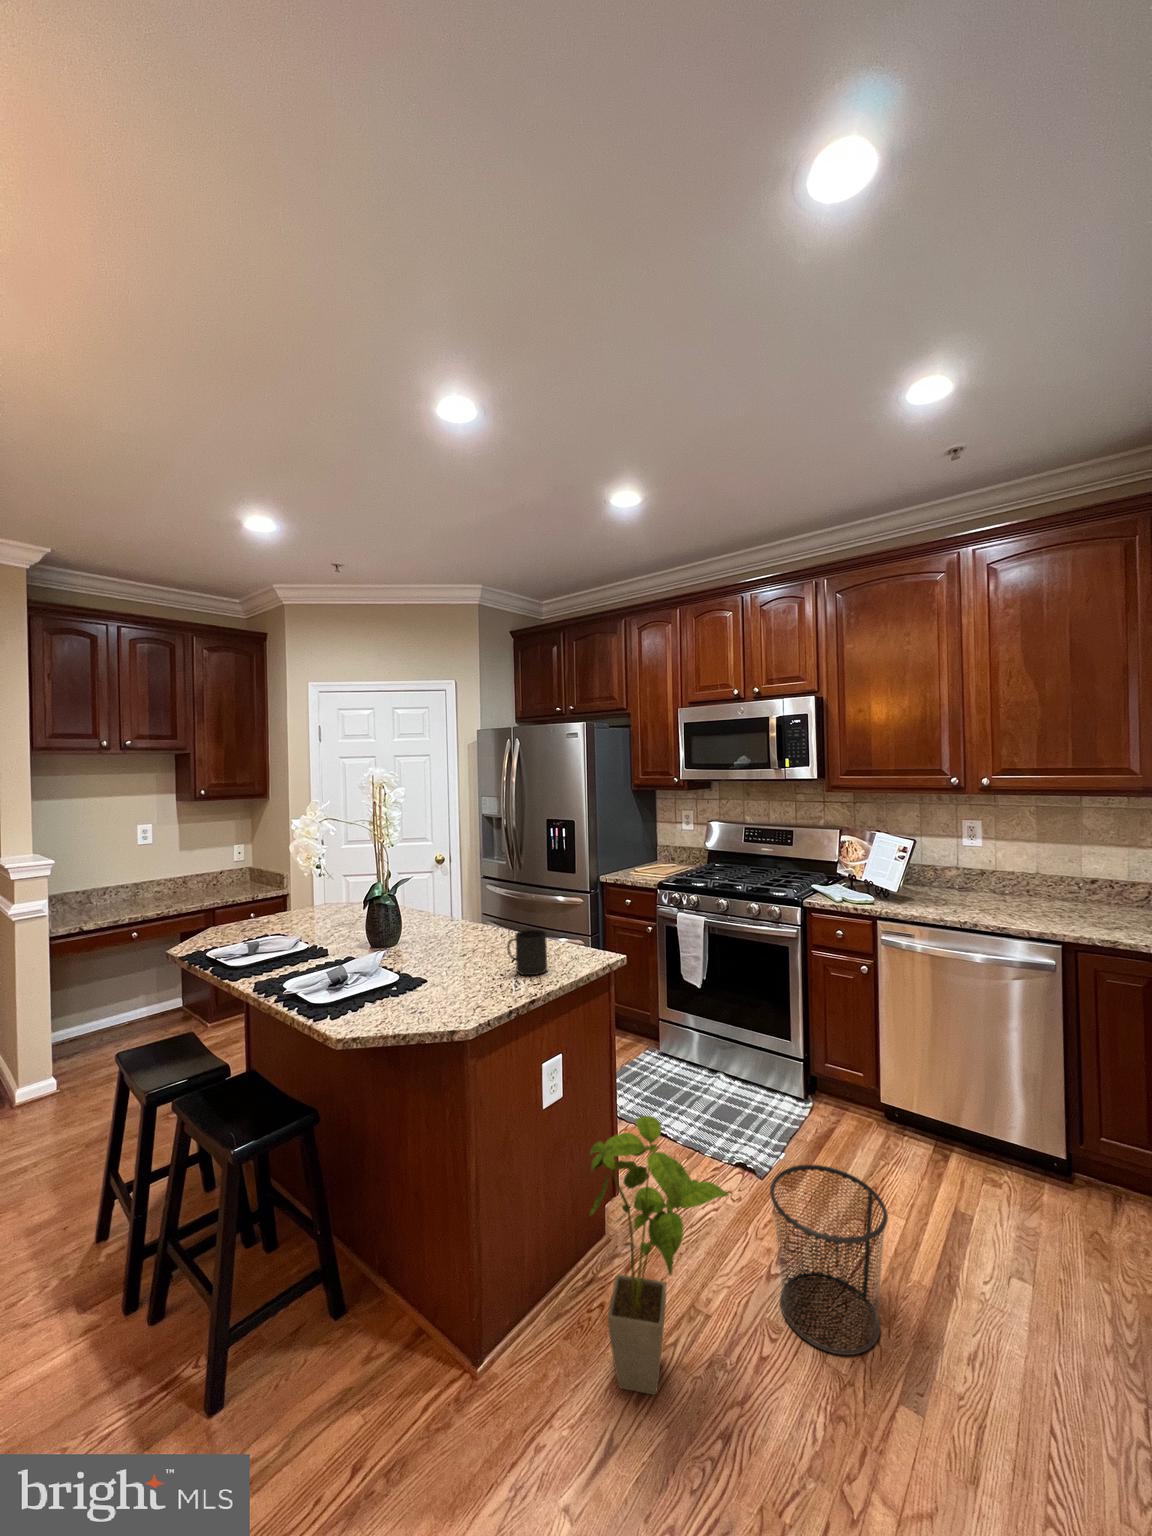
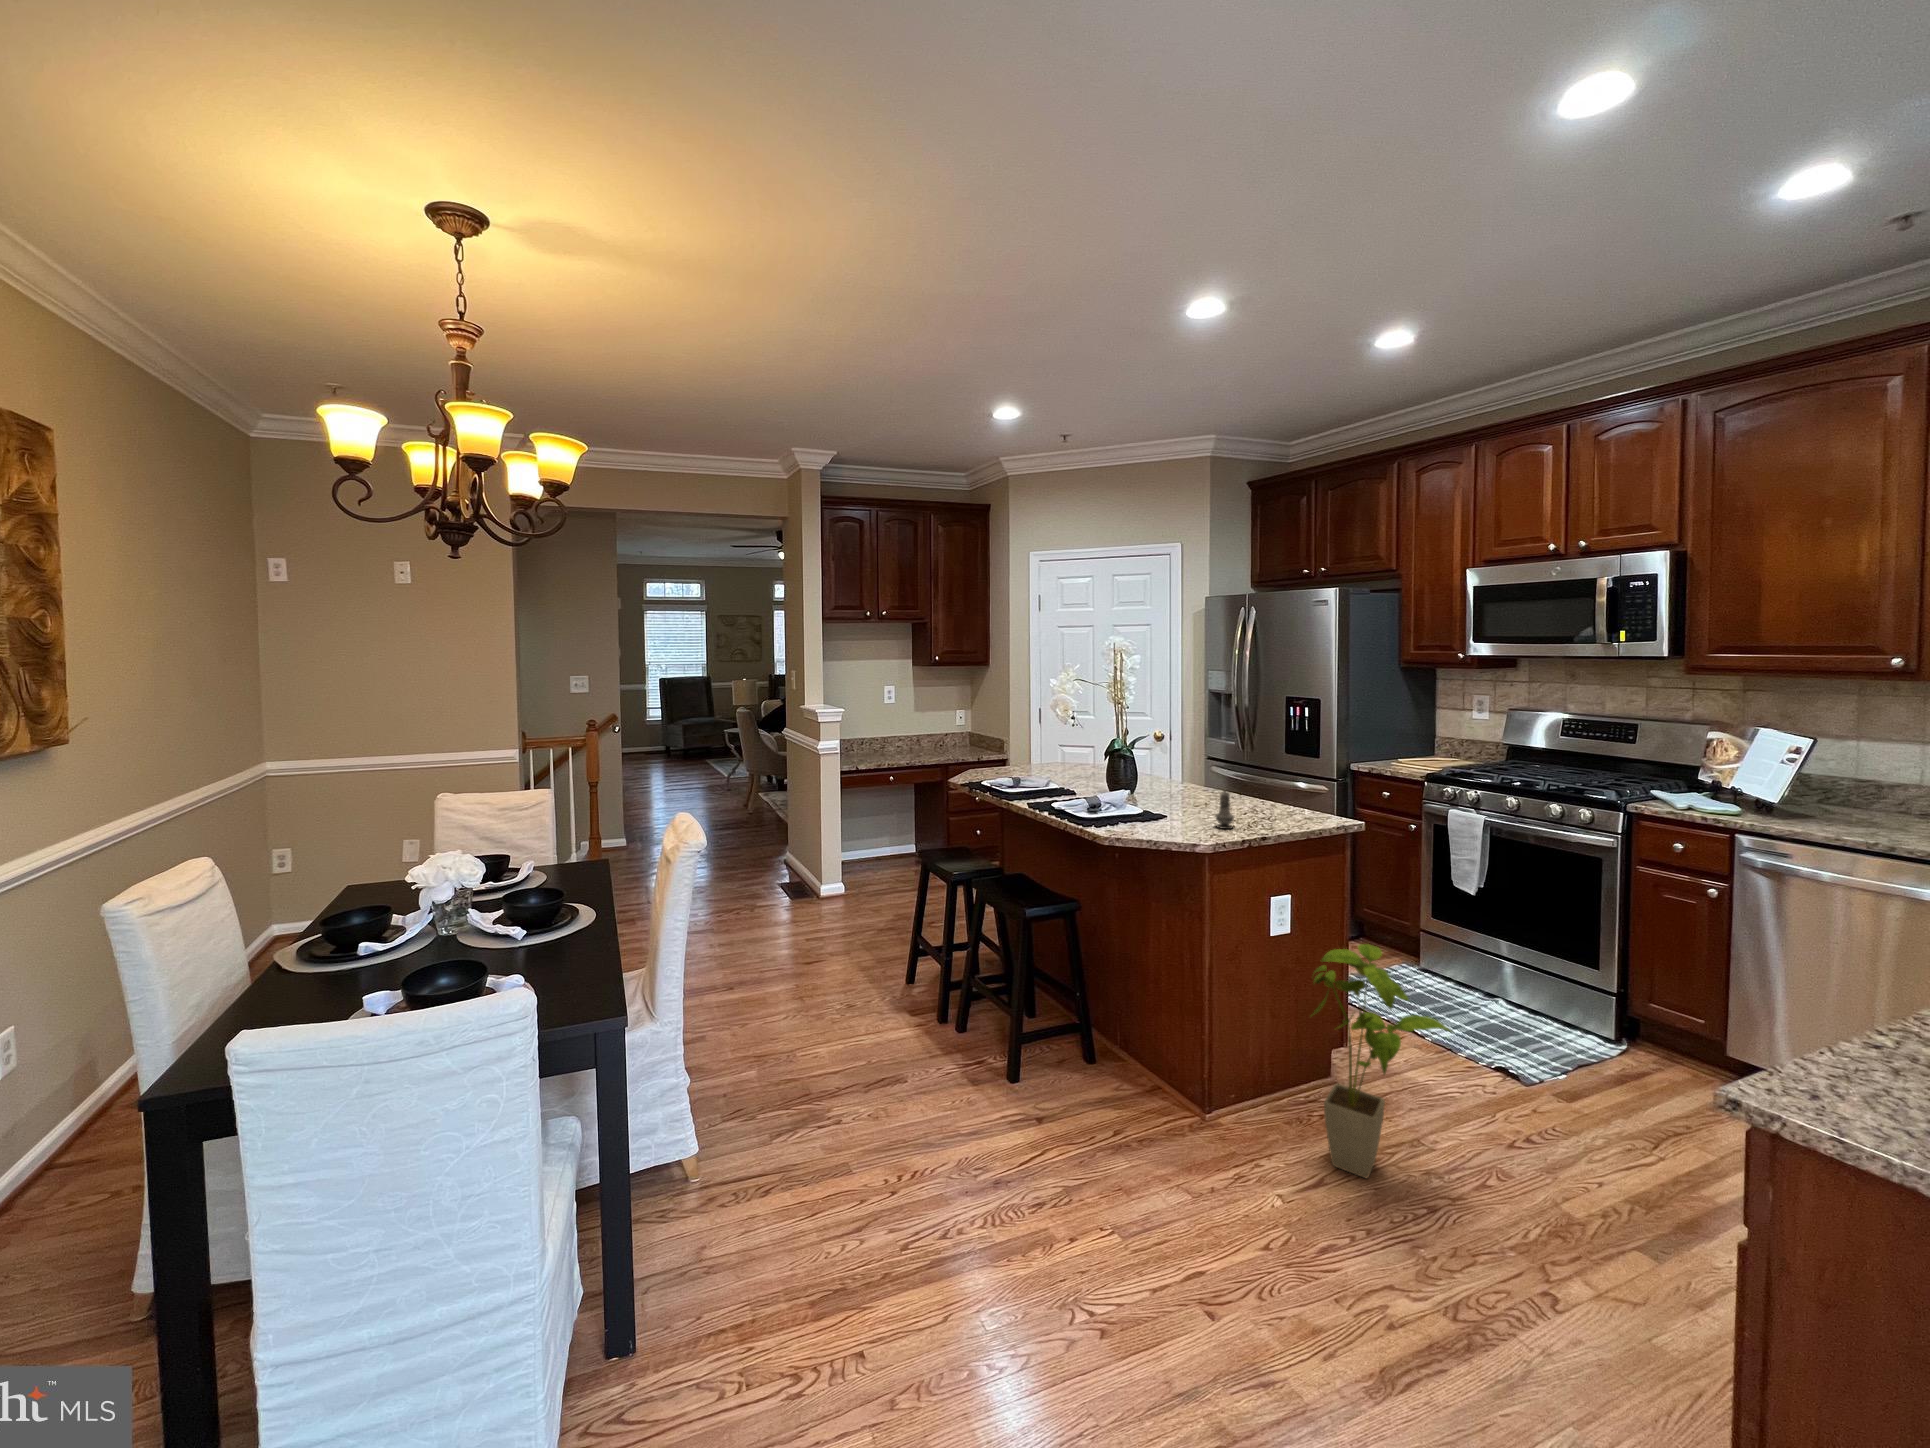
mug: present [507,930,547,975] -> none [1241,783,1279,821]
salt shaker: none [478,949,501,998] -> present [1216,789,1234,829]
waste bin: present [770,1164,888,1355] -> none [1511,1049,1655,1222]

